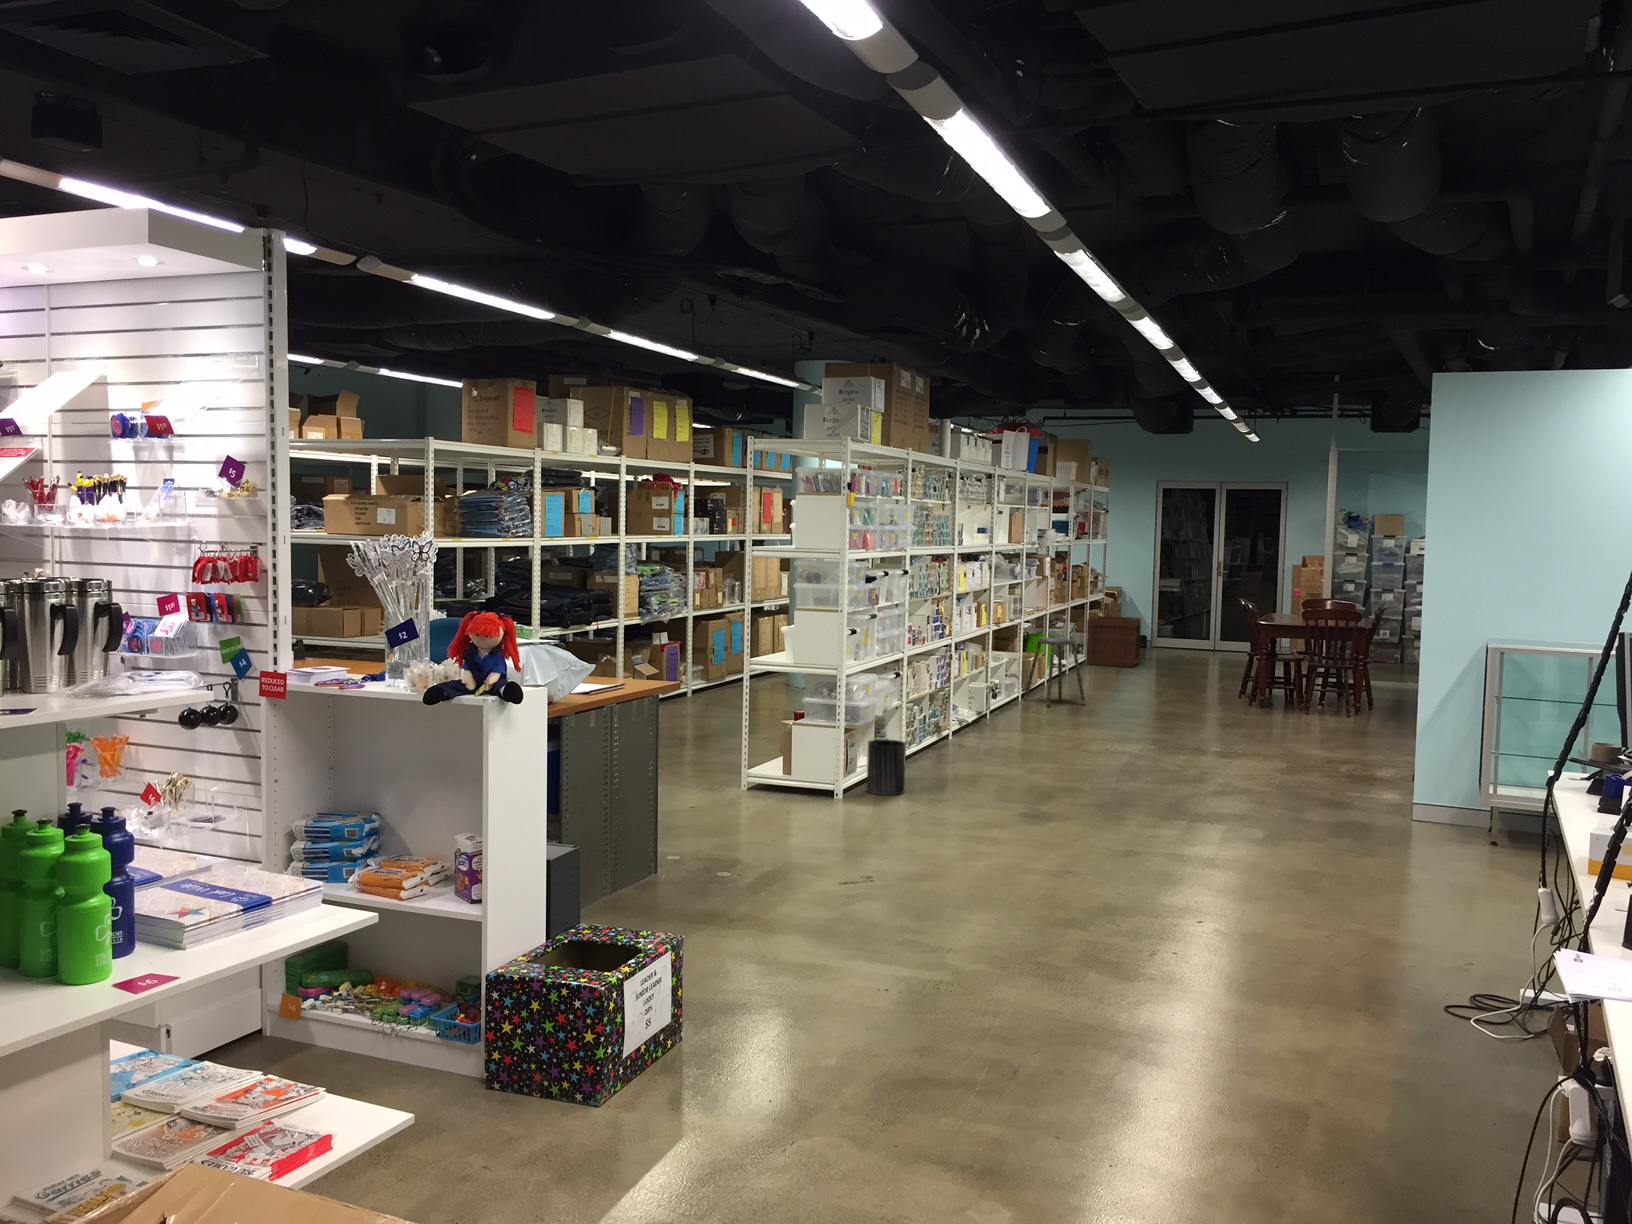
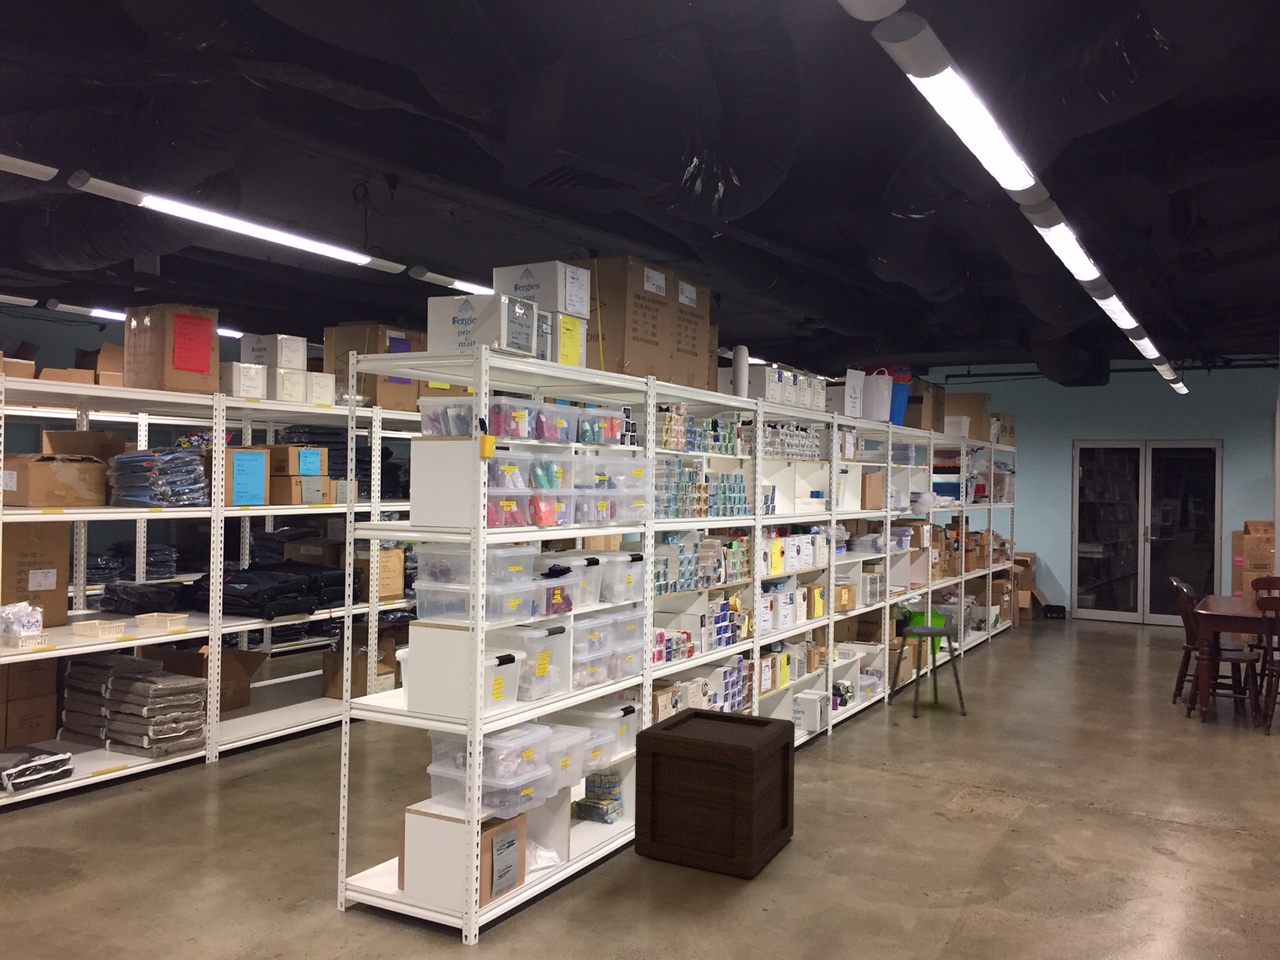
wooden crate: present [1086,616,1141,667] -> present [634,707,795,879]
trash can: present [867,739,906,795] -> none [530,830,593,936]

